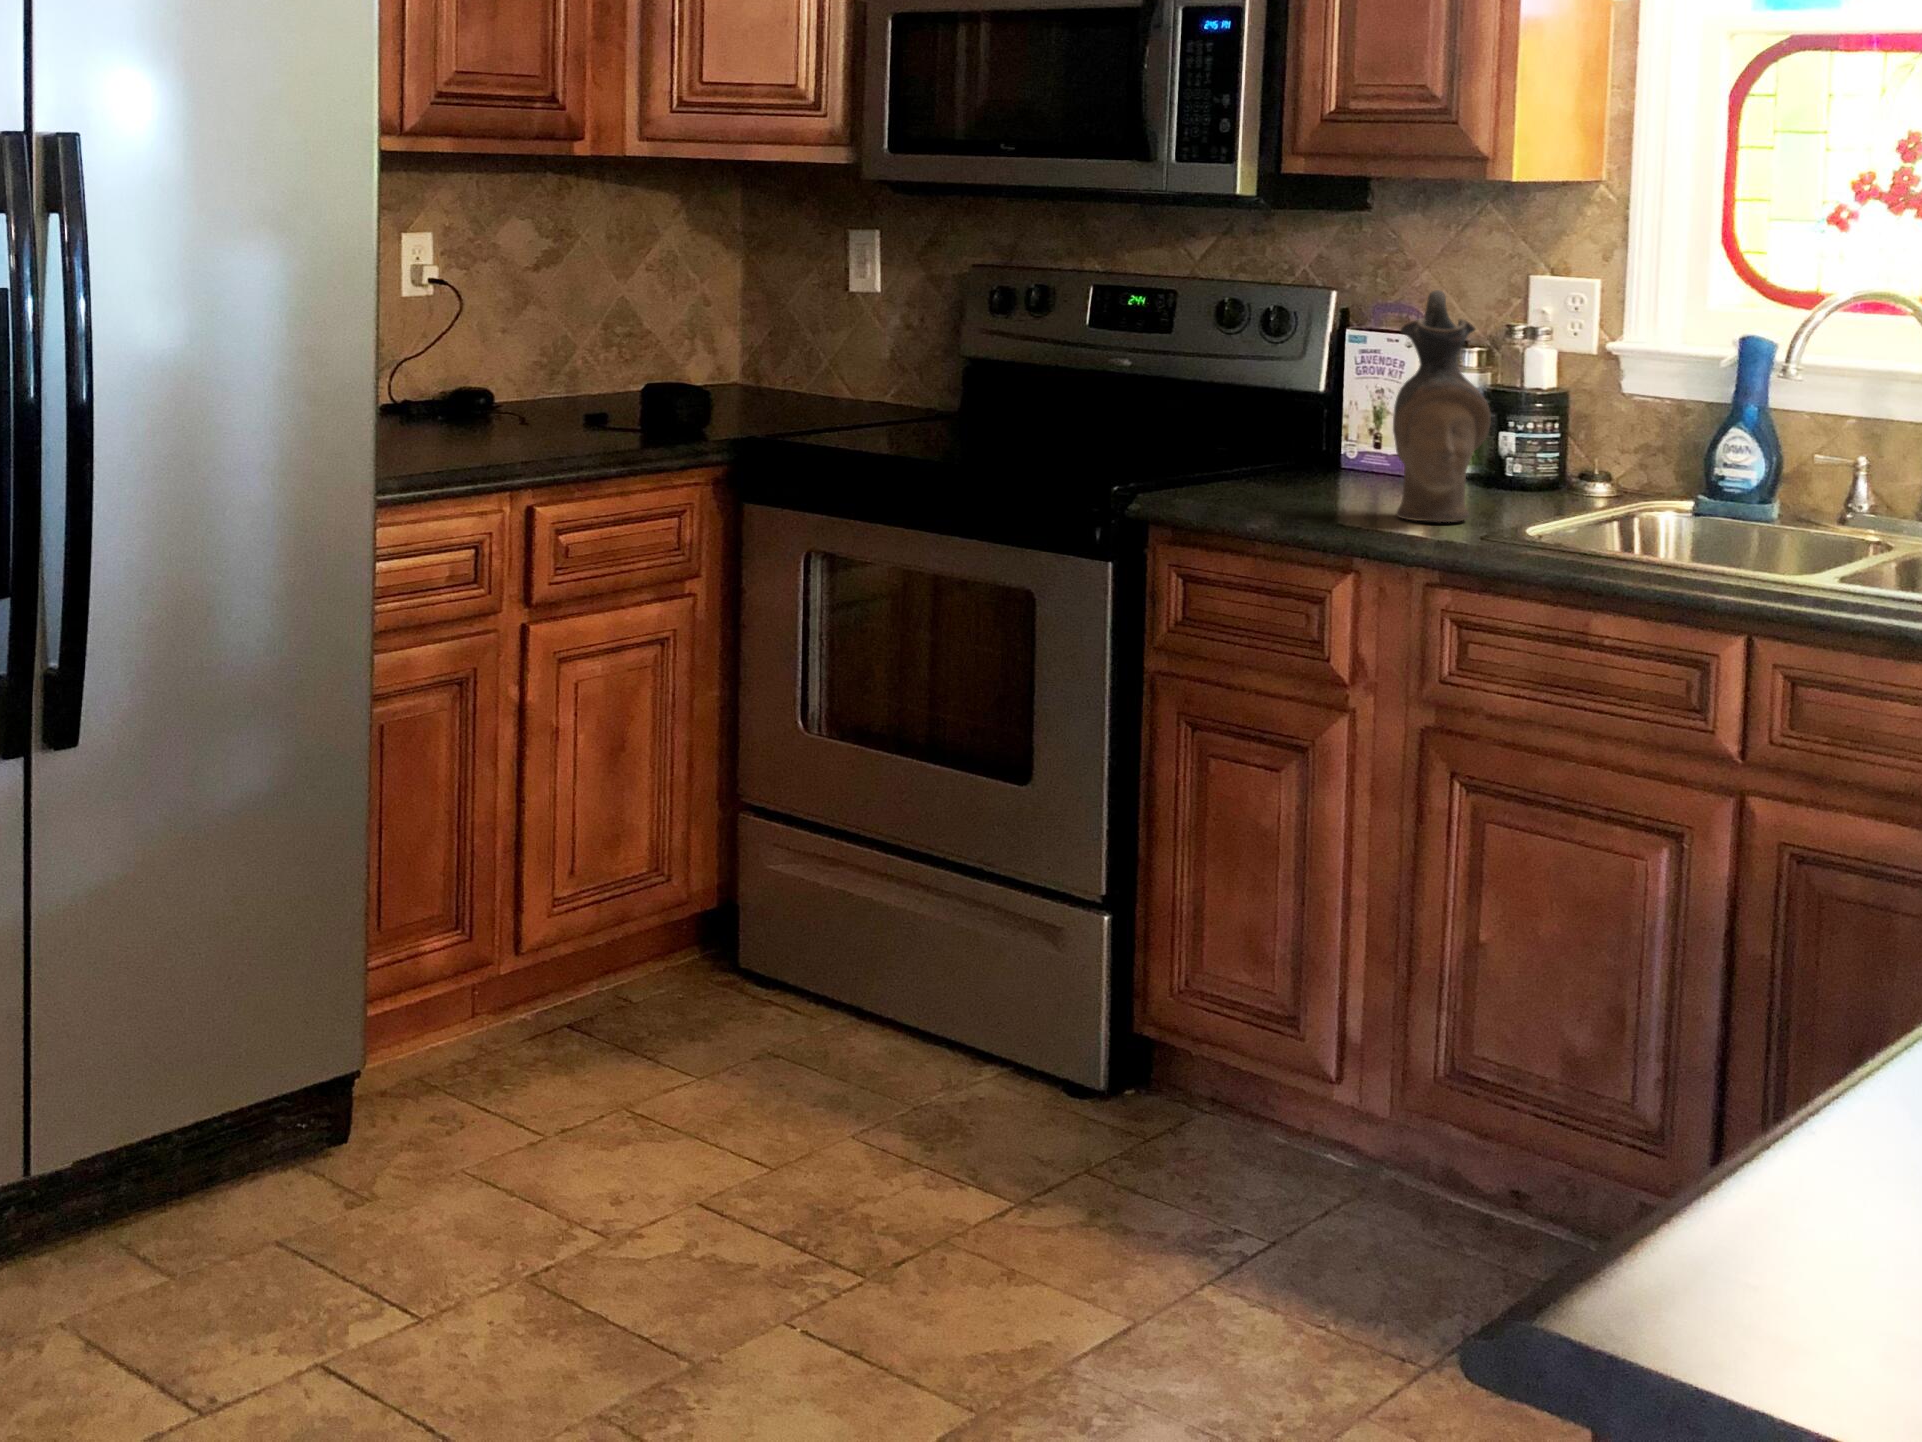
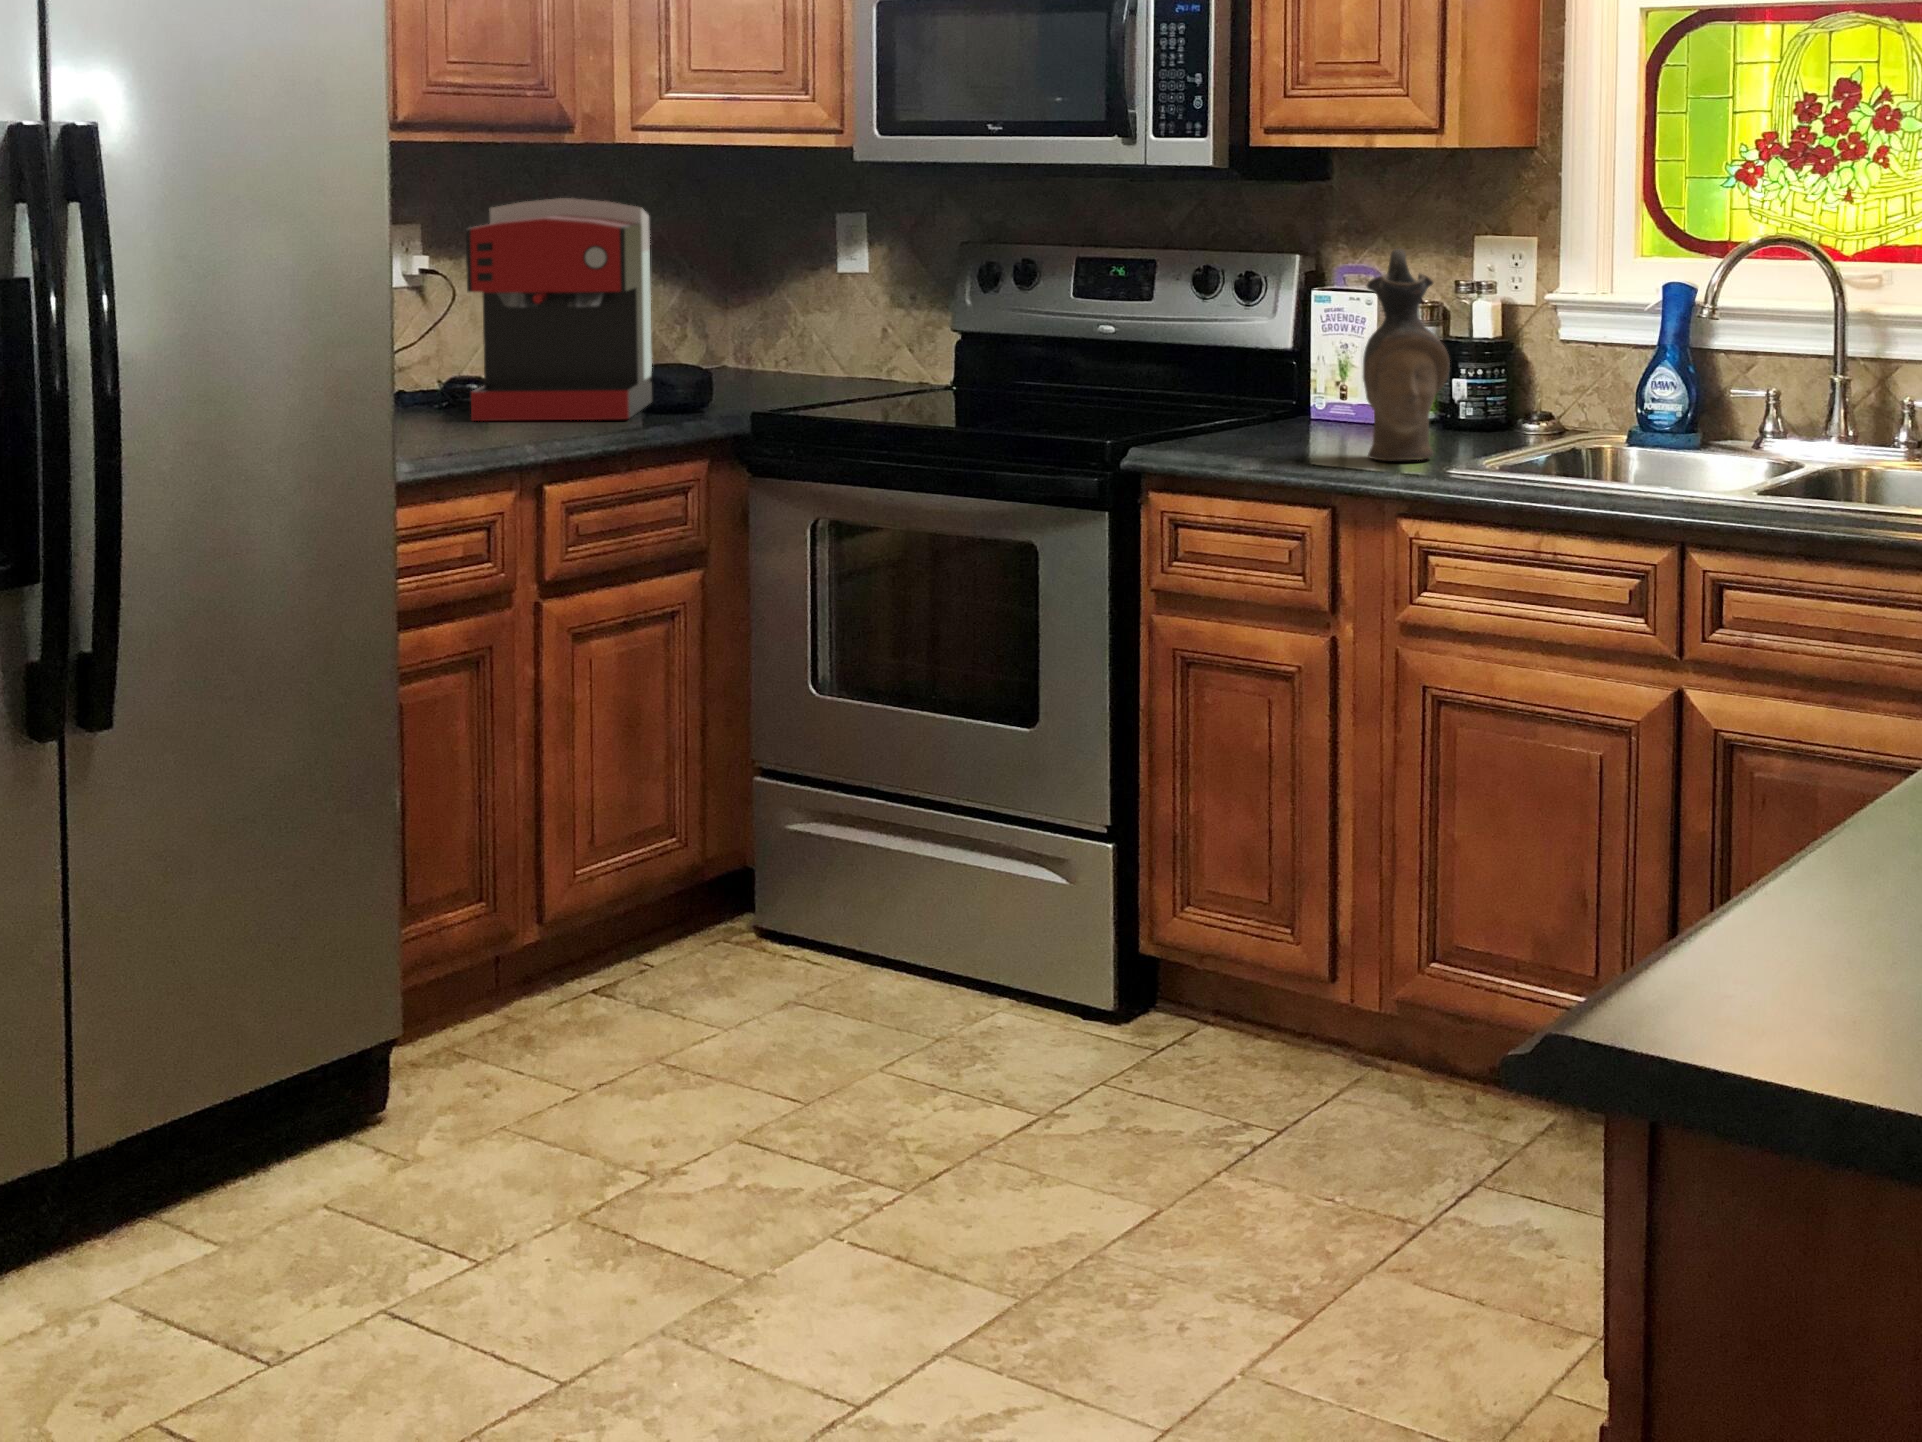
coffee maker: none [469,210,655,438] -> present [466,198,652,421]

